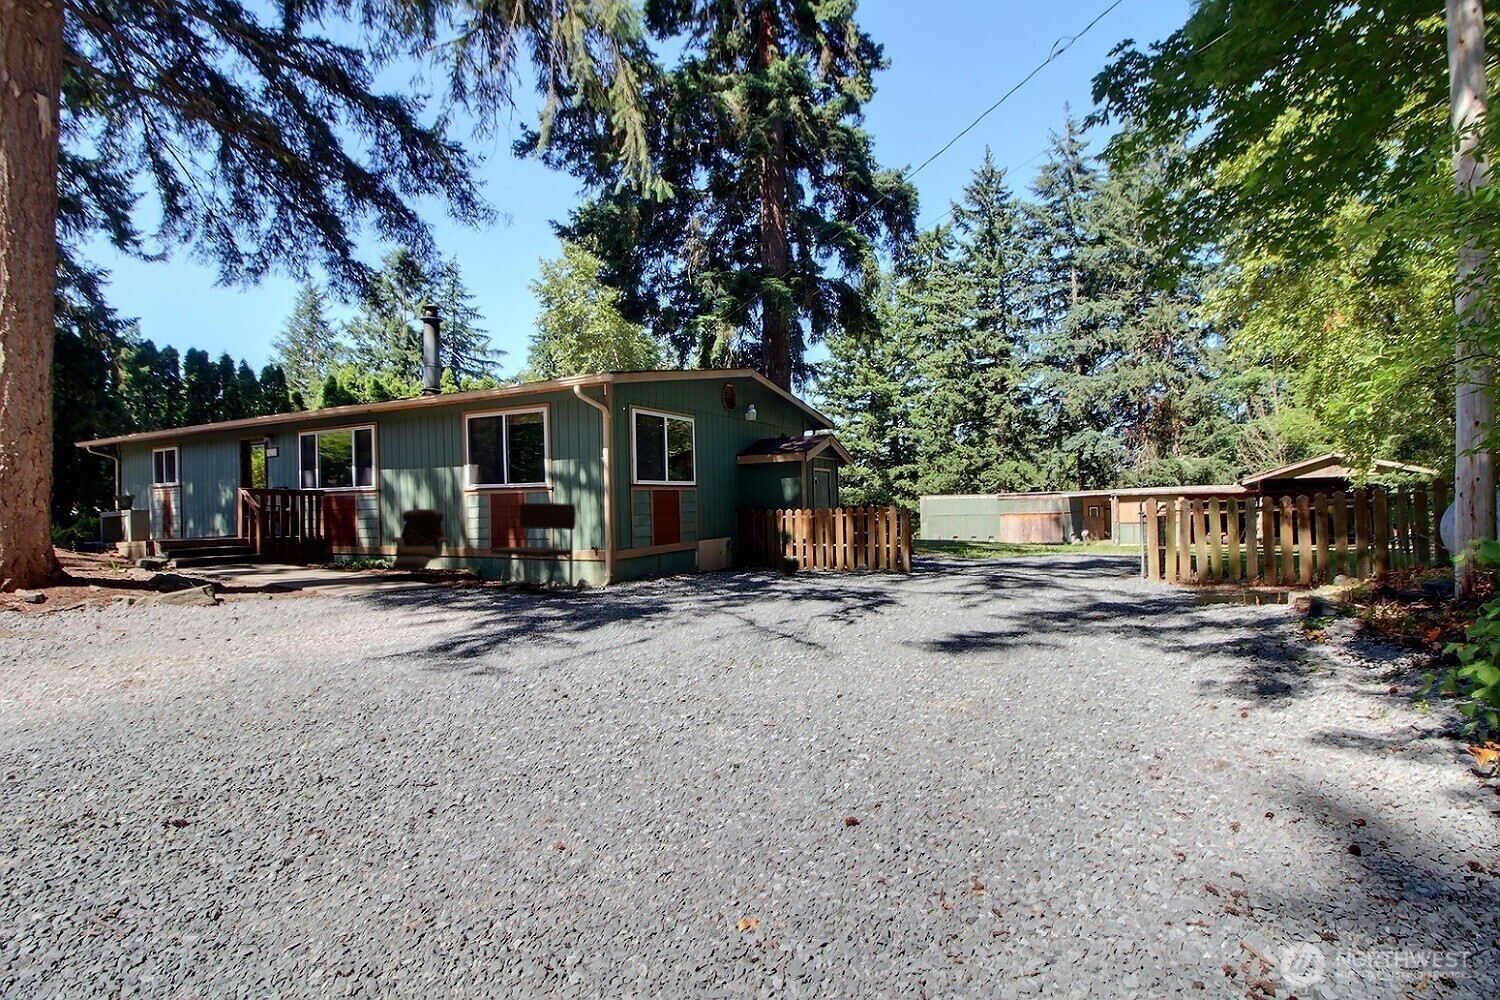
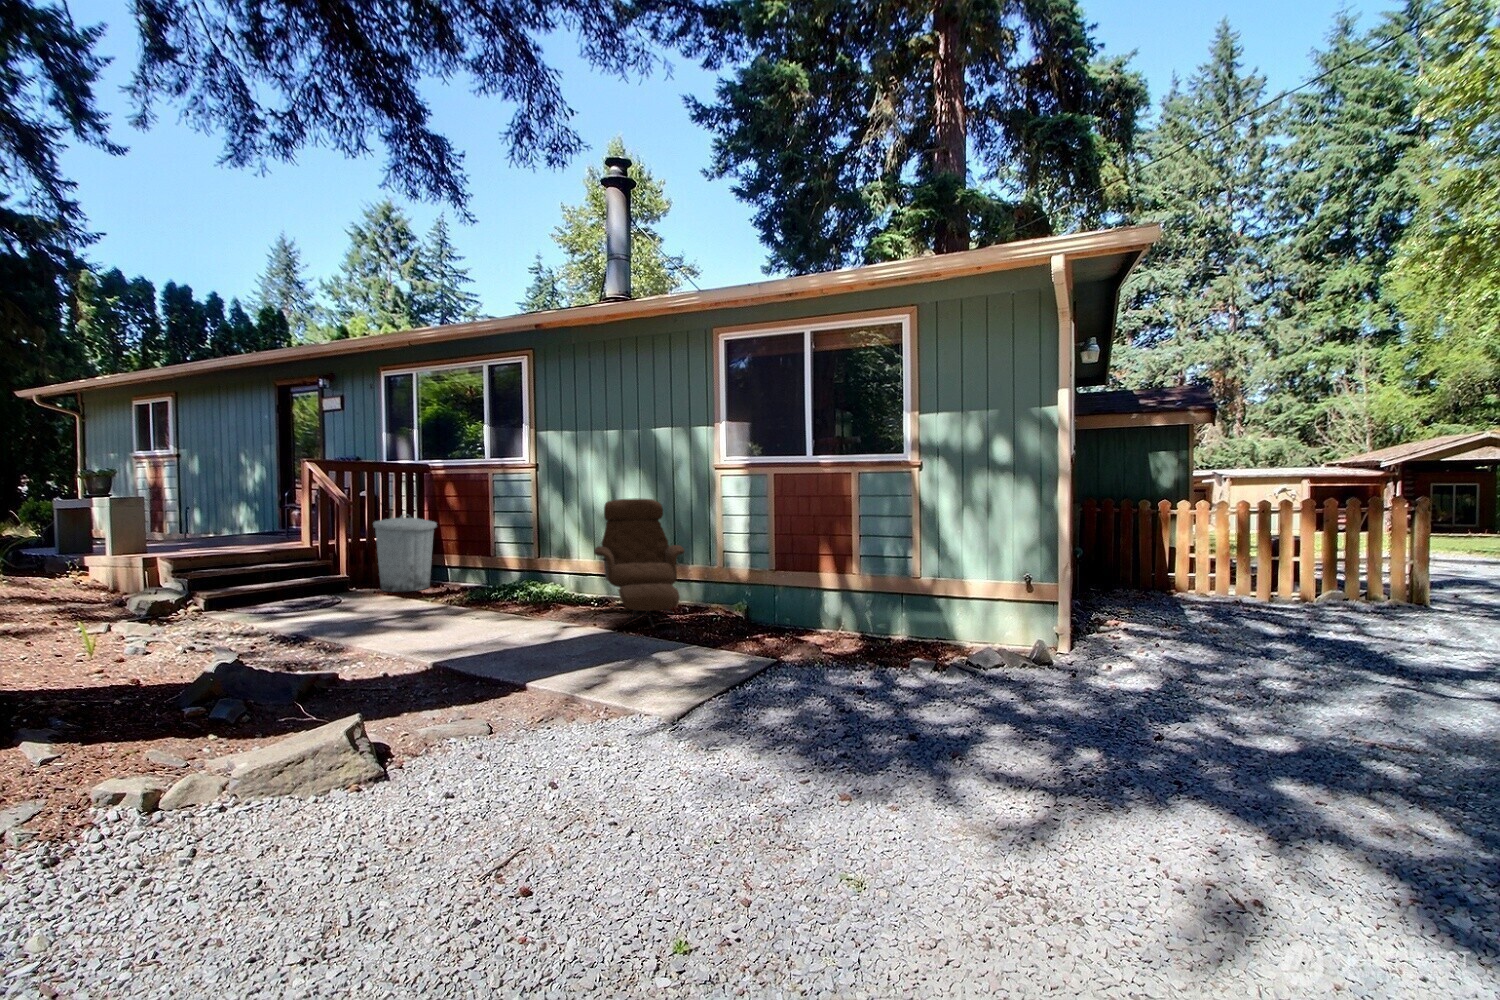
bench: present [491,503,576,590] -> none [841,492,999,660]
trash can: none [281,520,321,567] -> present [373,515,437,592]
potted tree: present [771,528,800,575] -> none [1167,520,1221,600]

